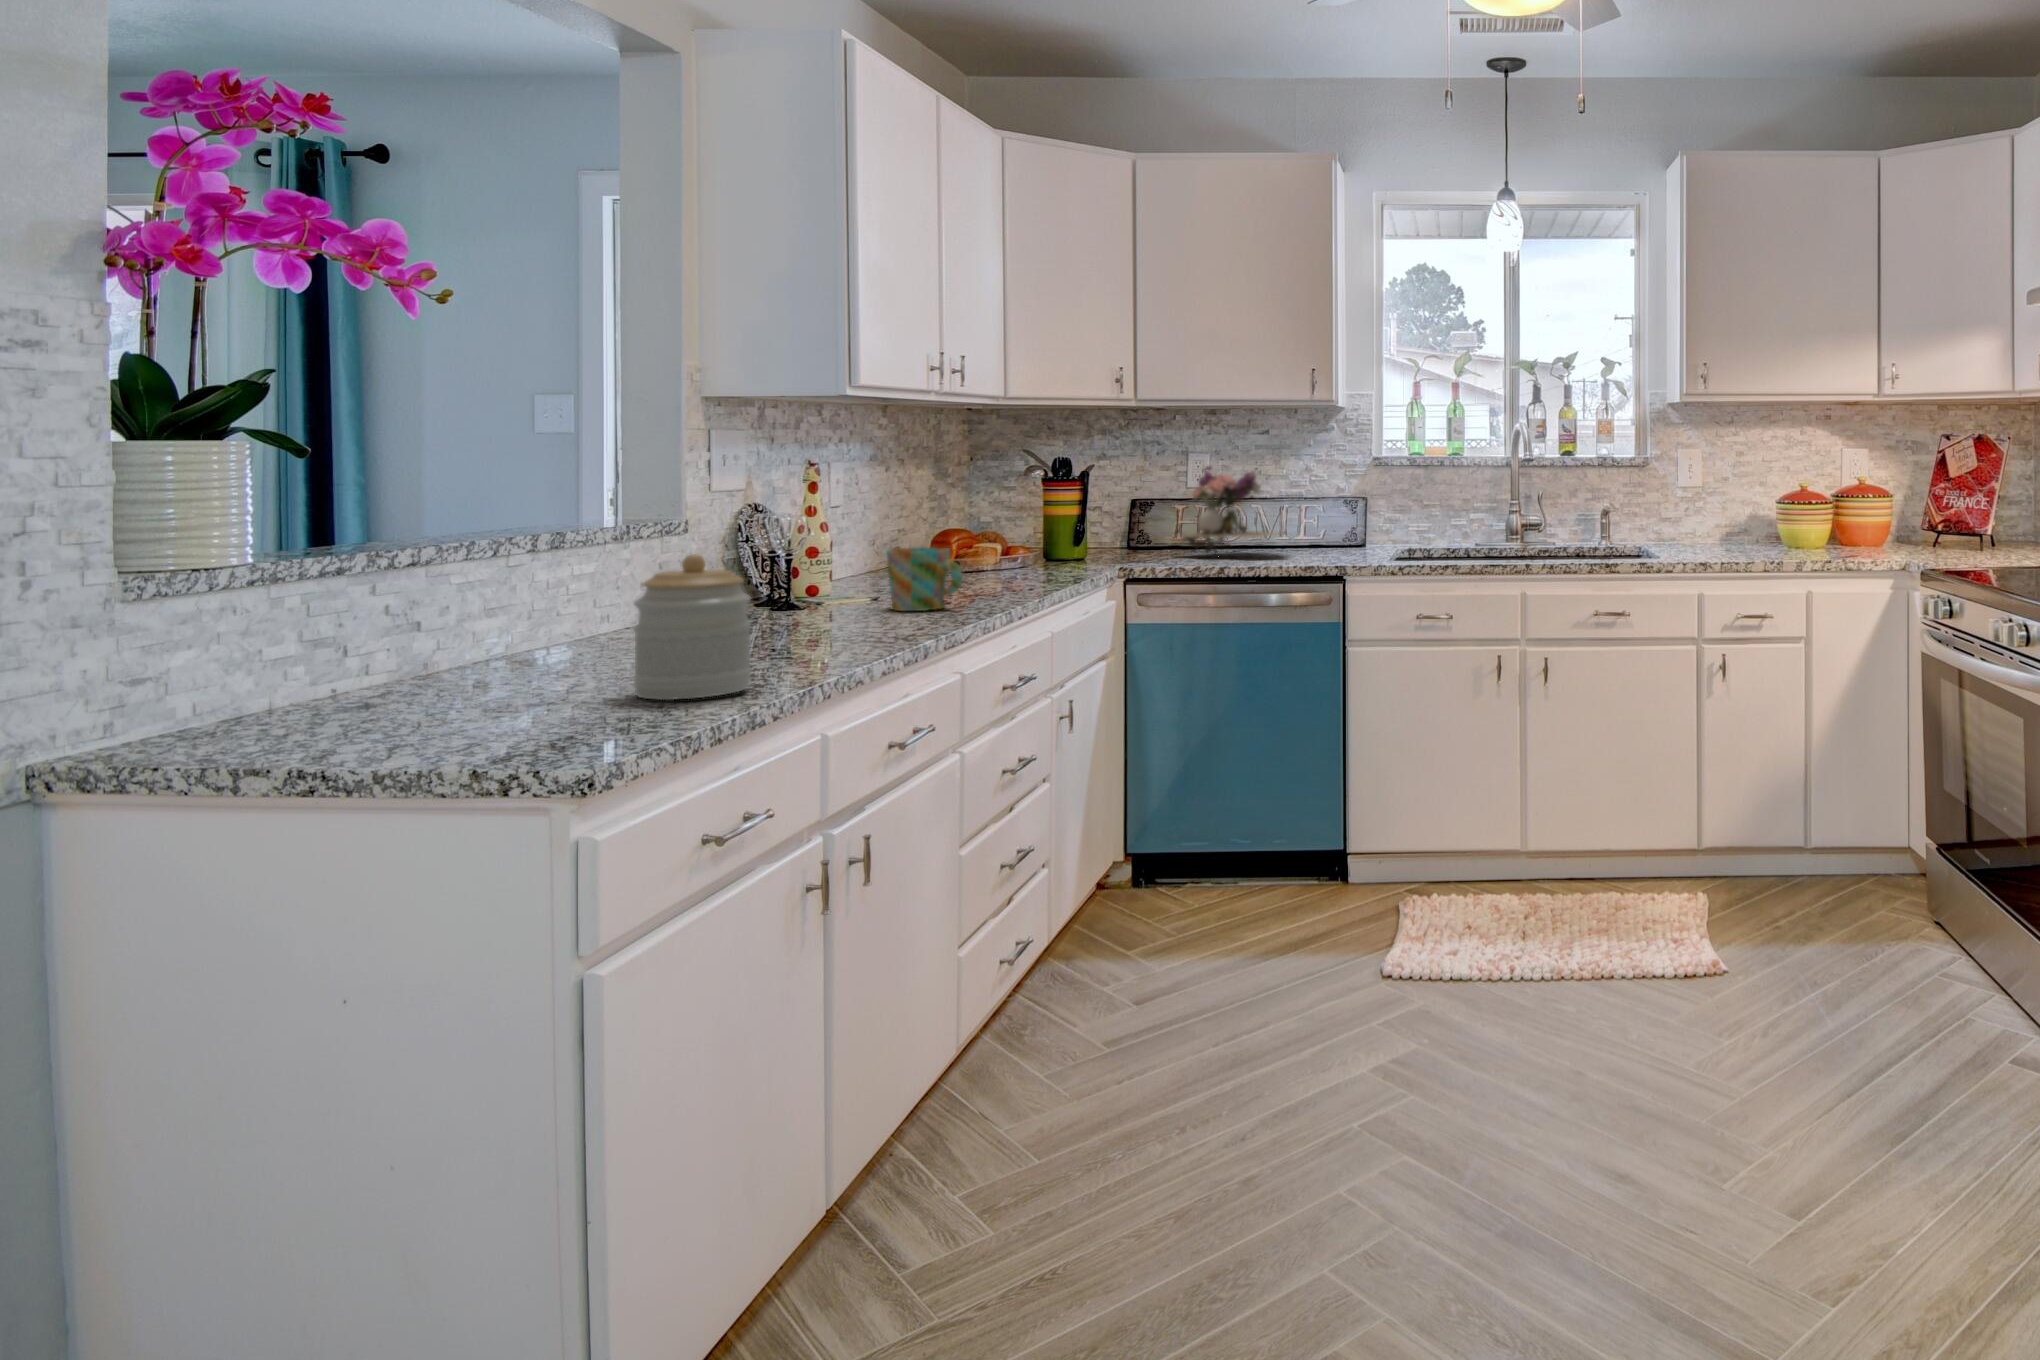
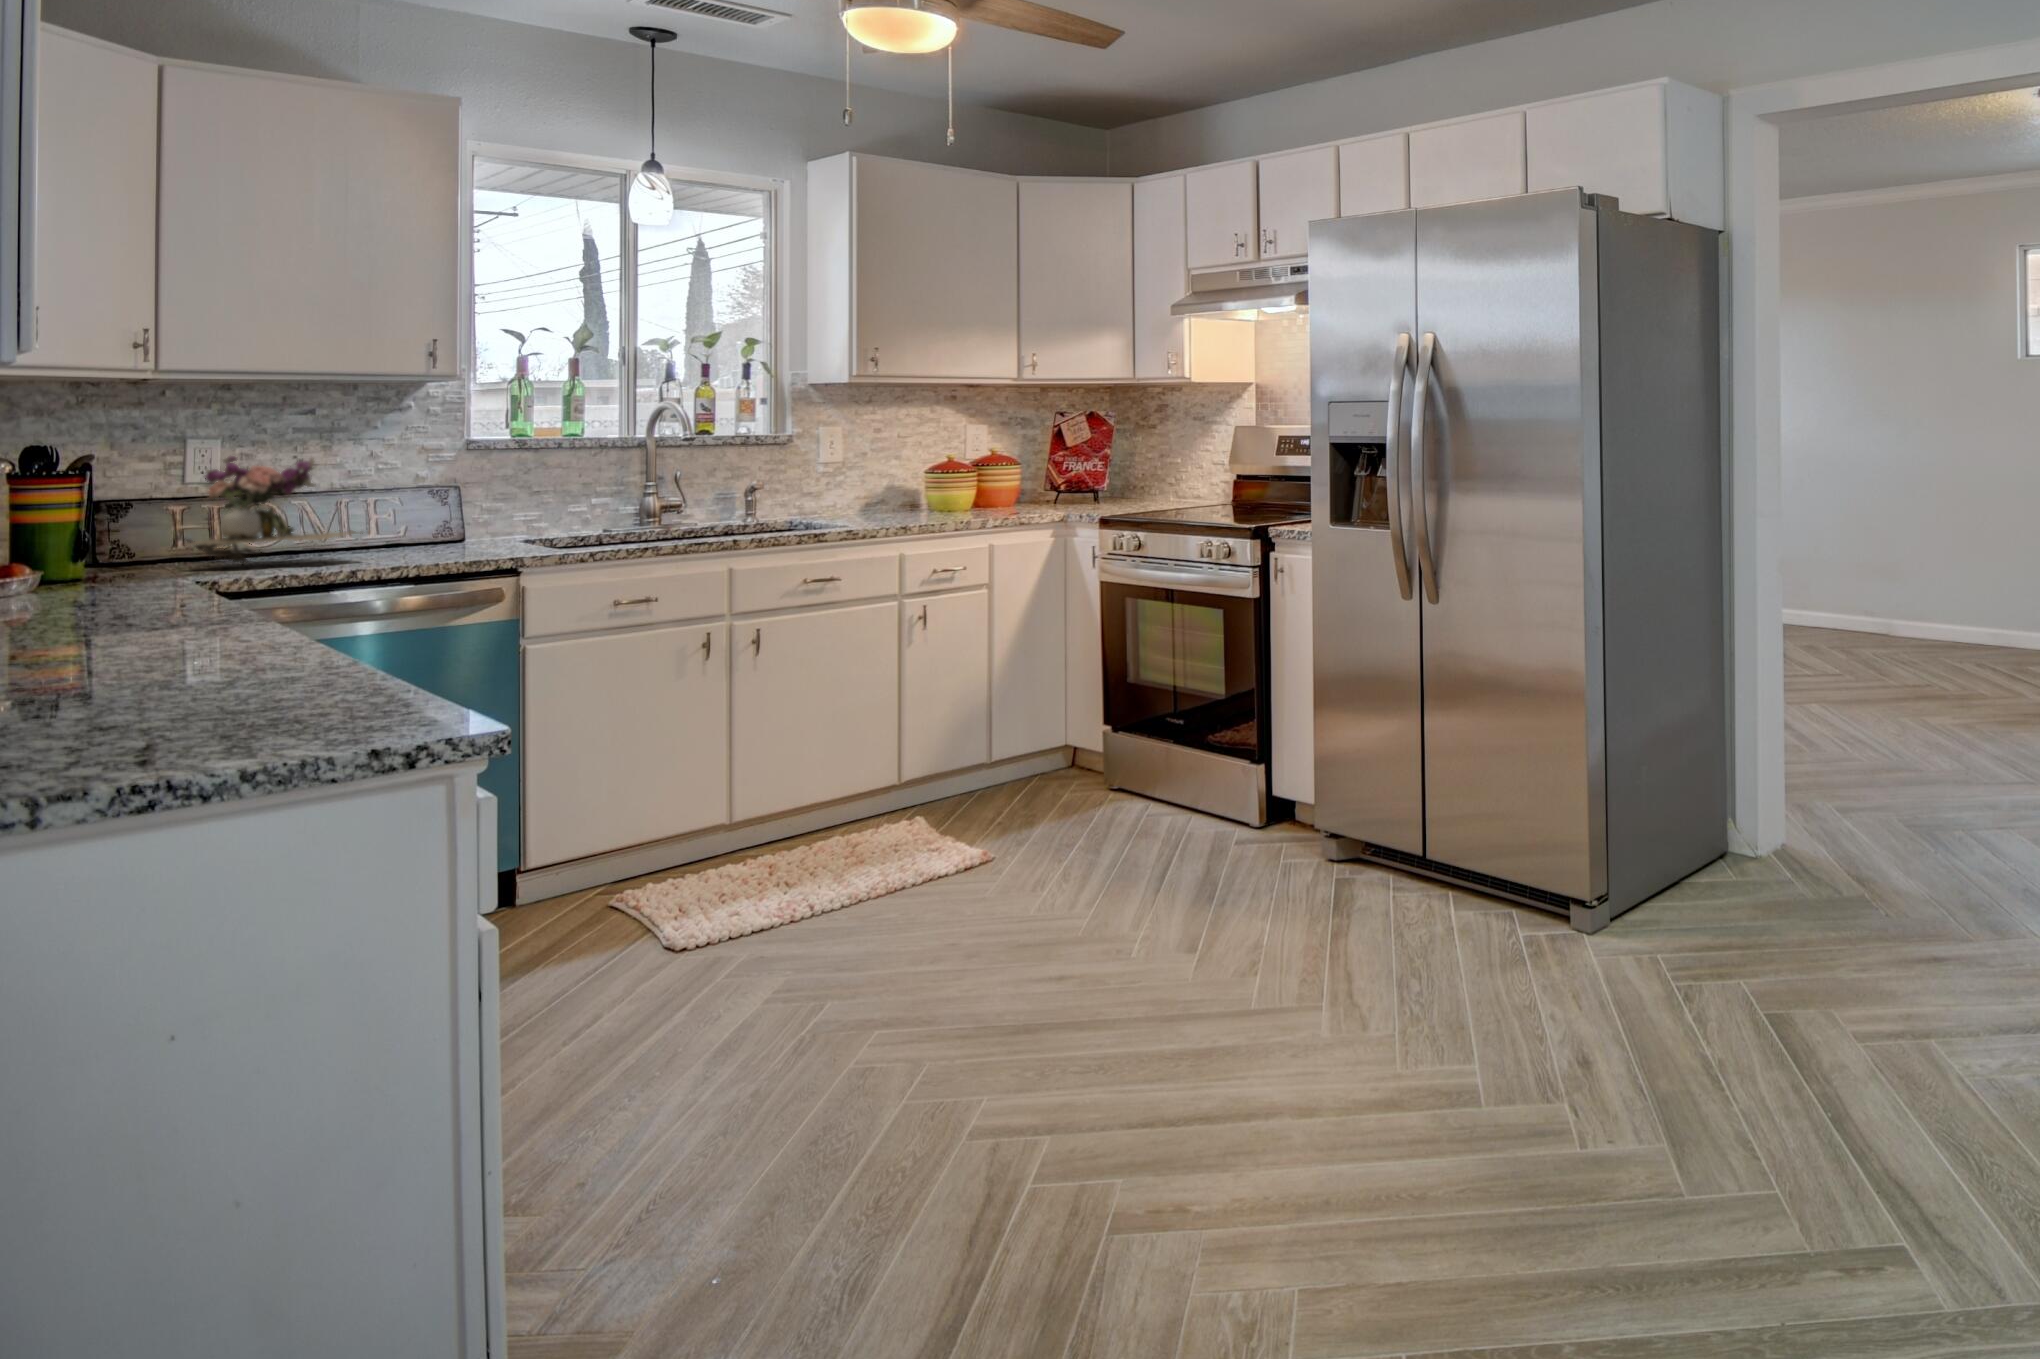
mug: present [886,547,963,611] -> none [62,559,190,639]
jar: present [633,554,751,700] -> none [200,553,345,709]

